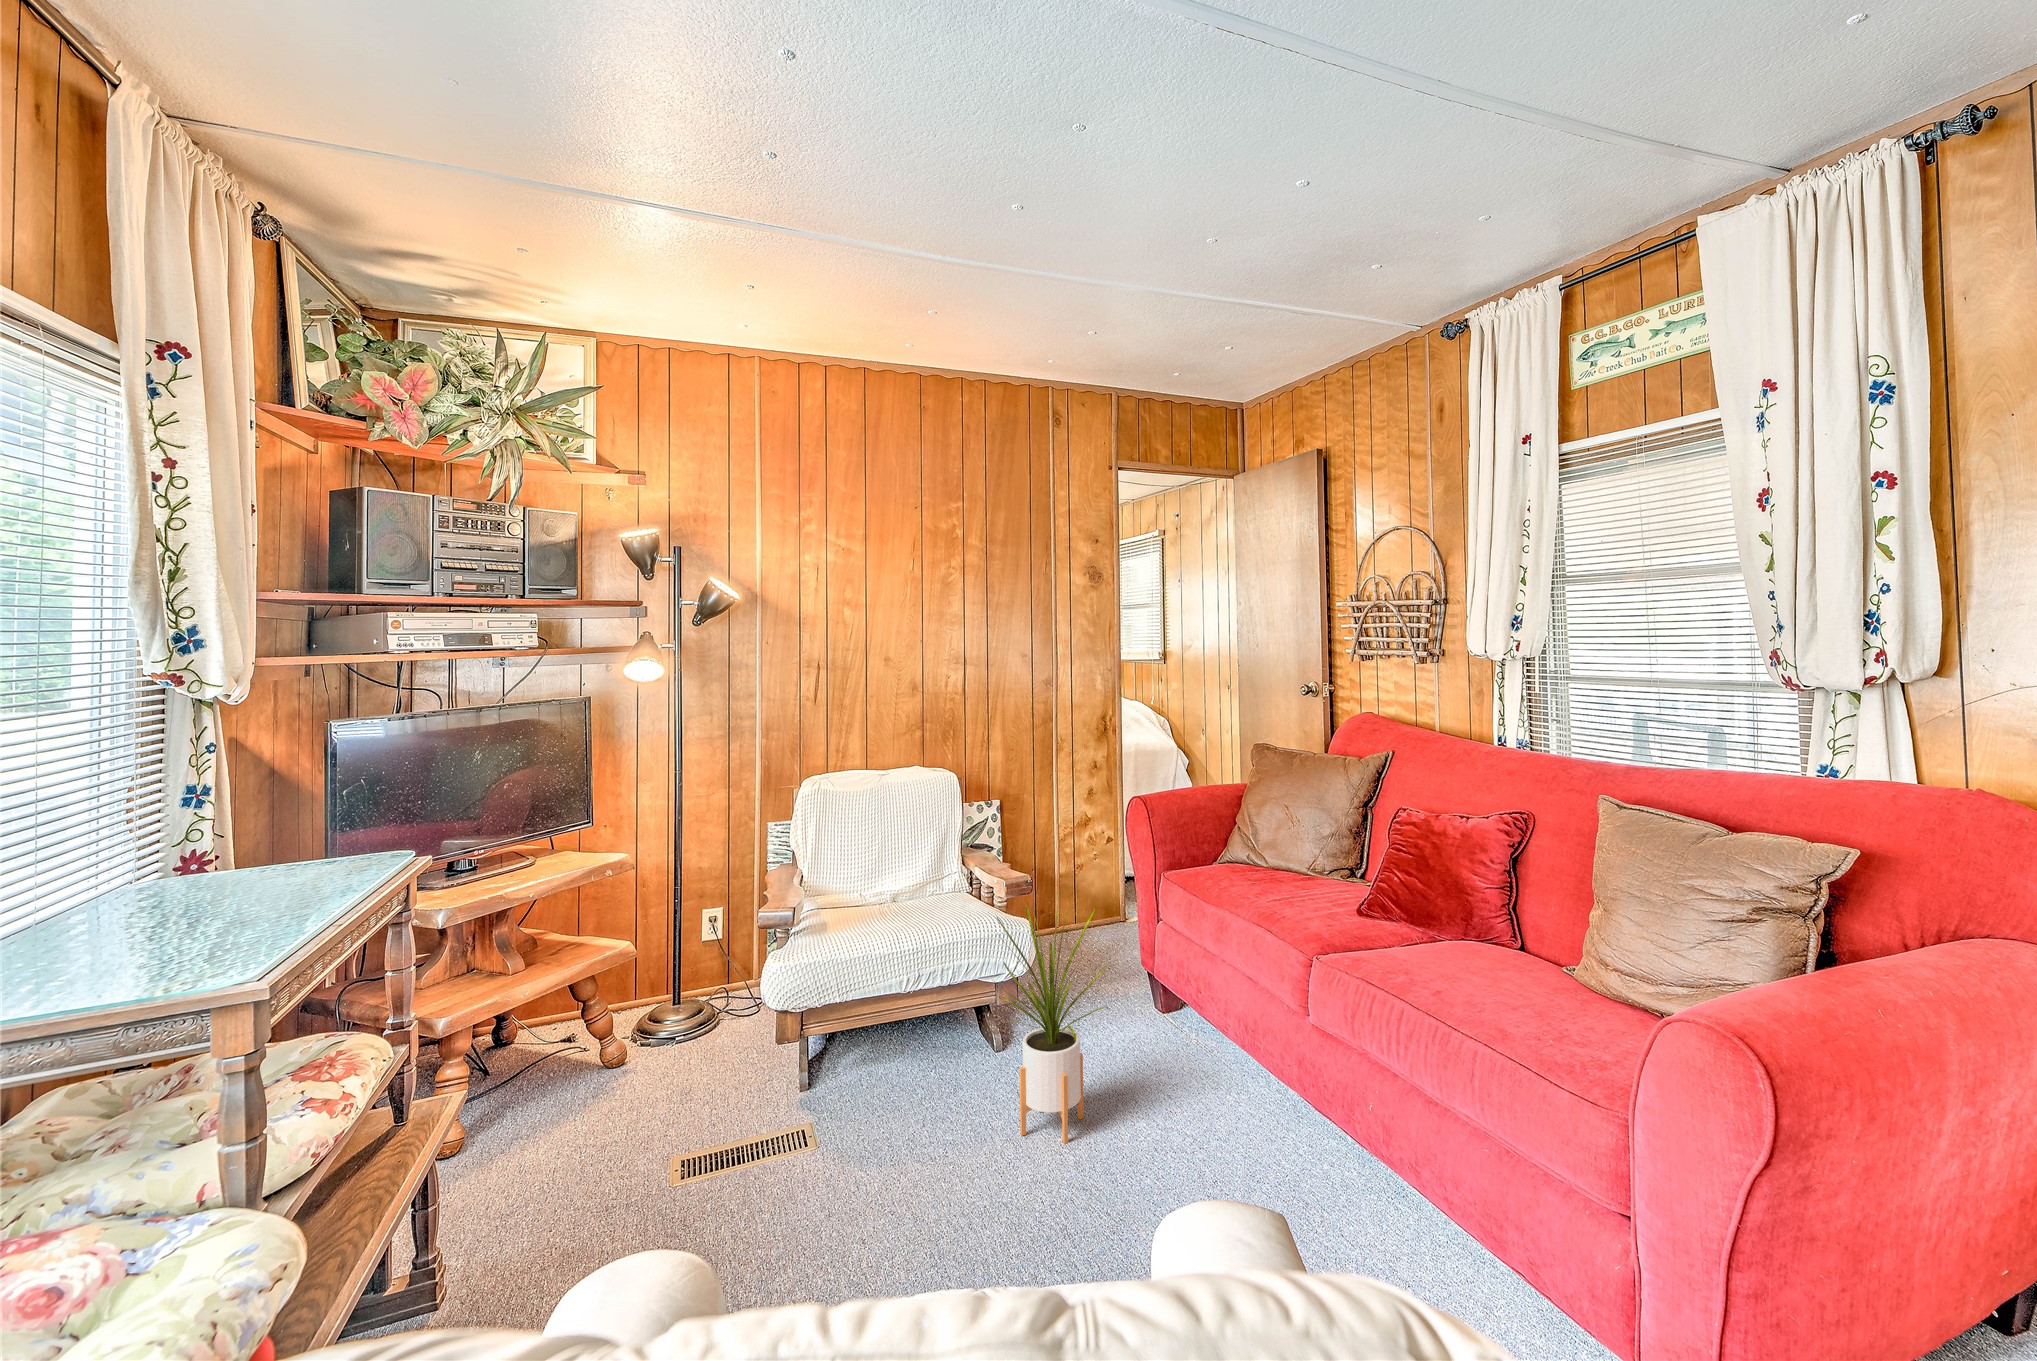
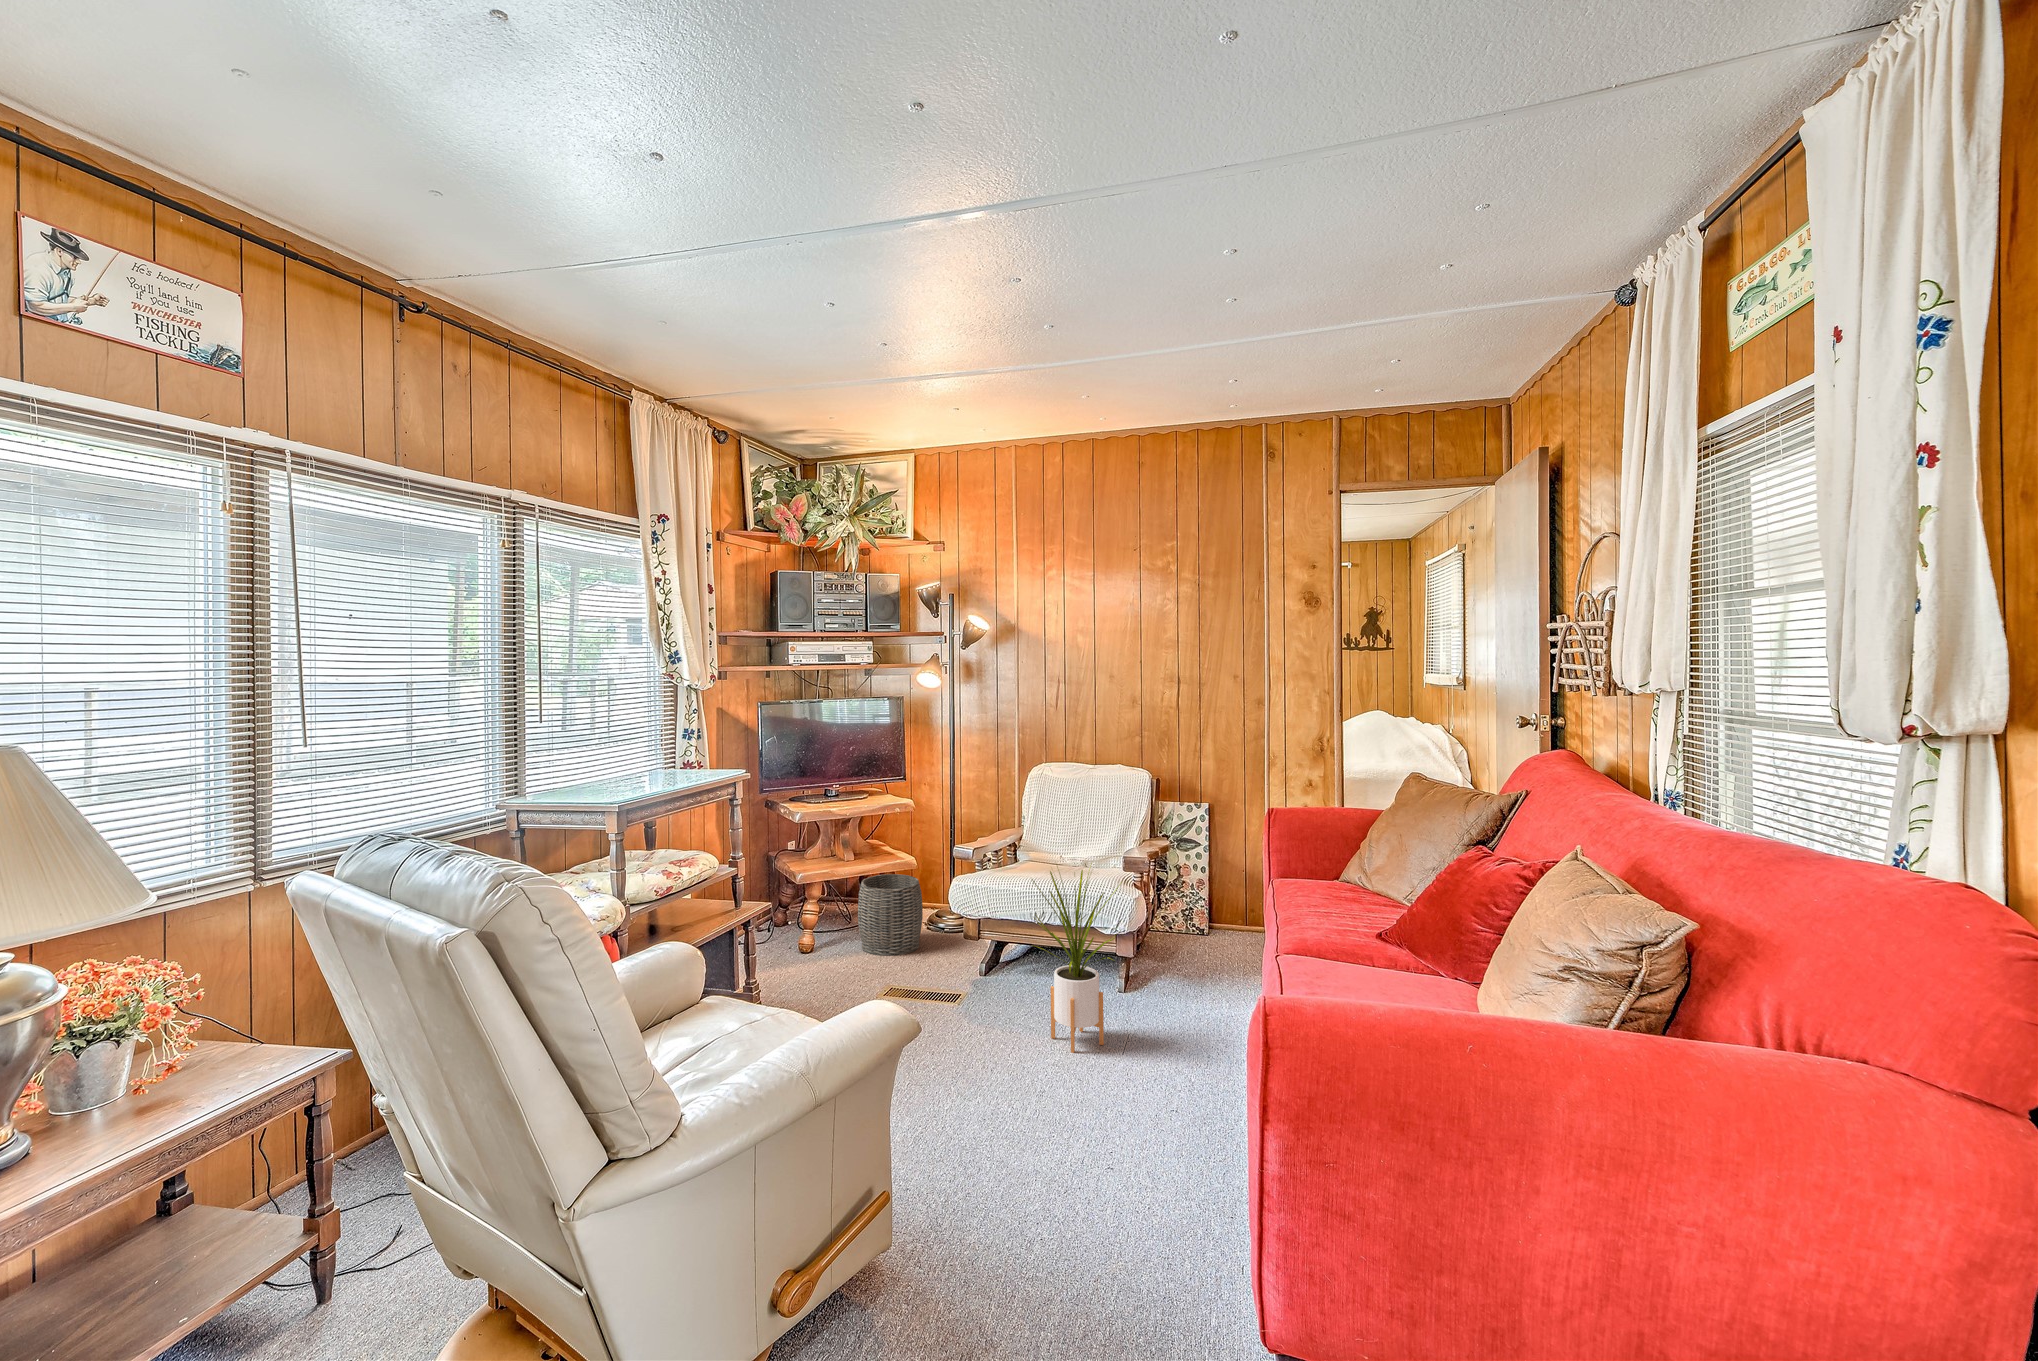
woven basket: none [578,974,692,1117] -> present [858,874,923,956]

